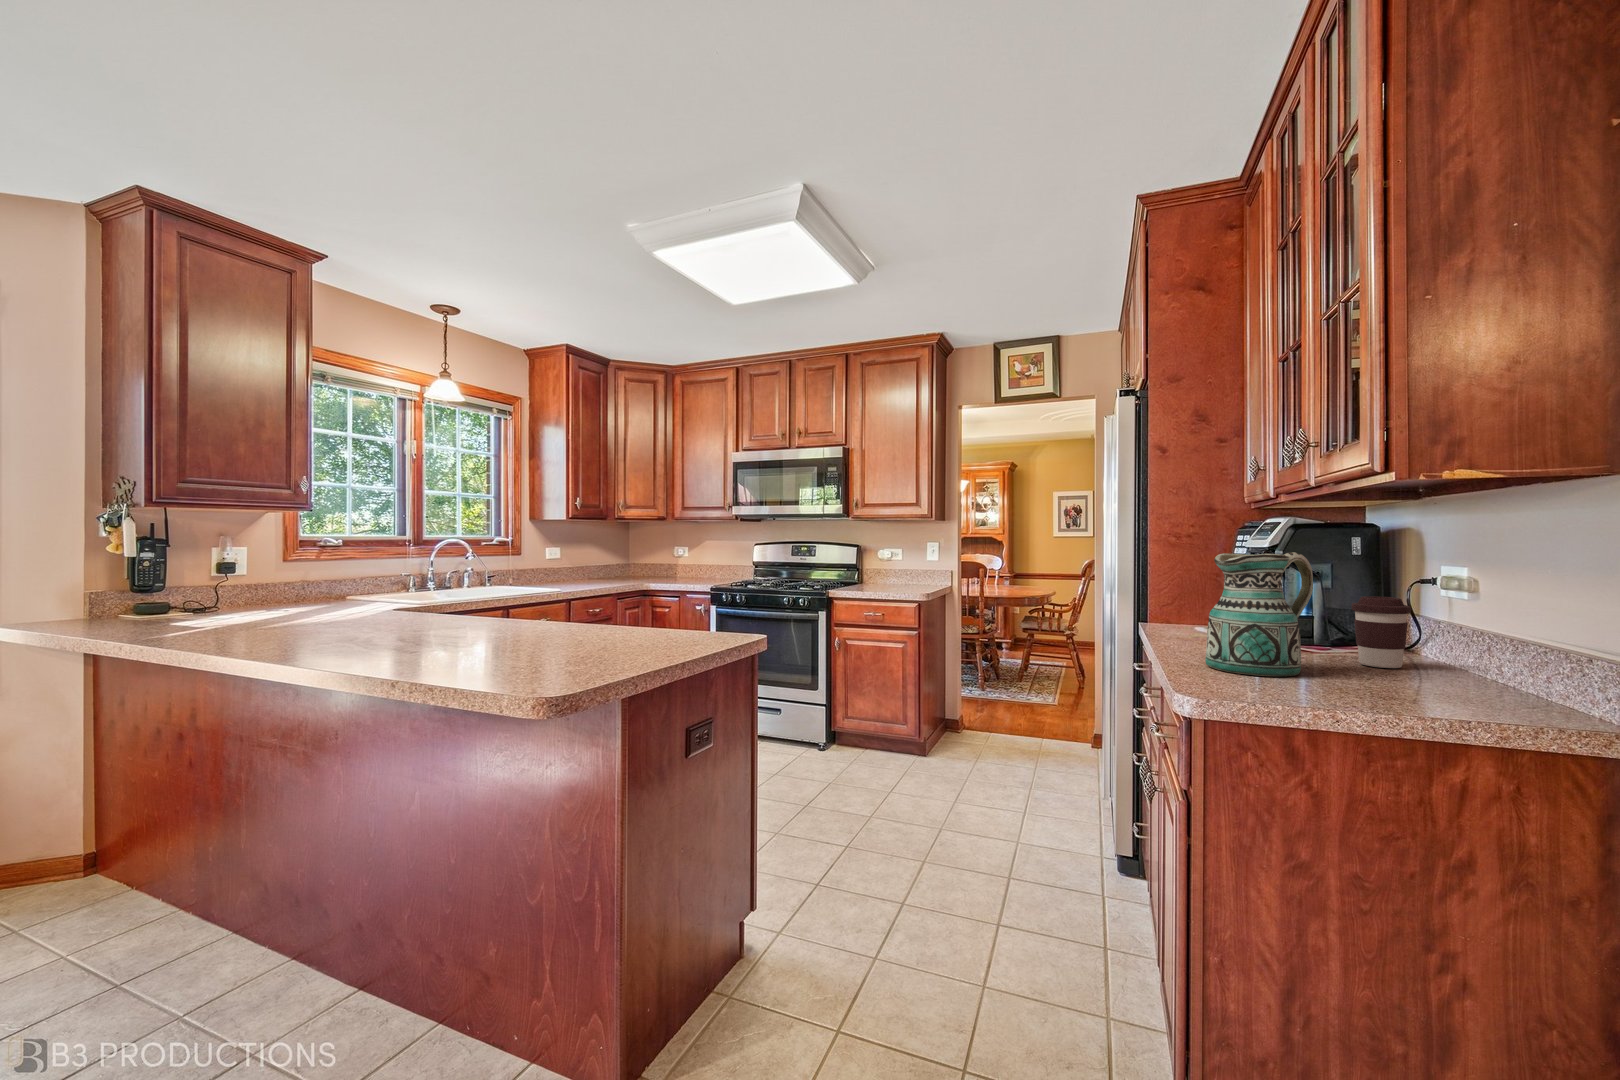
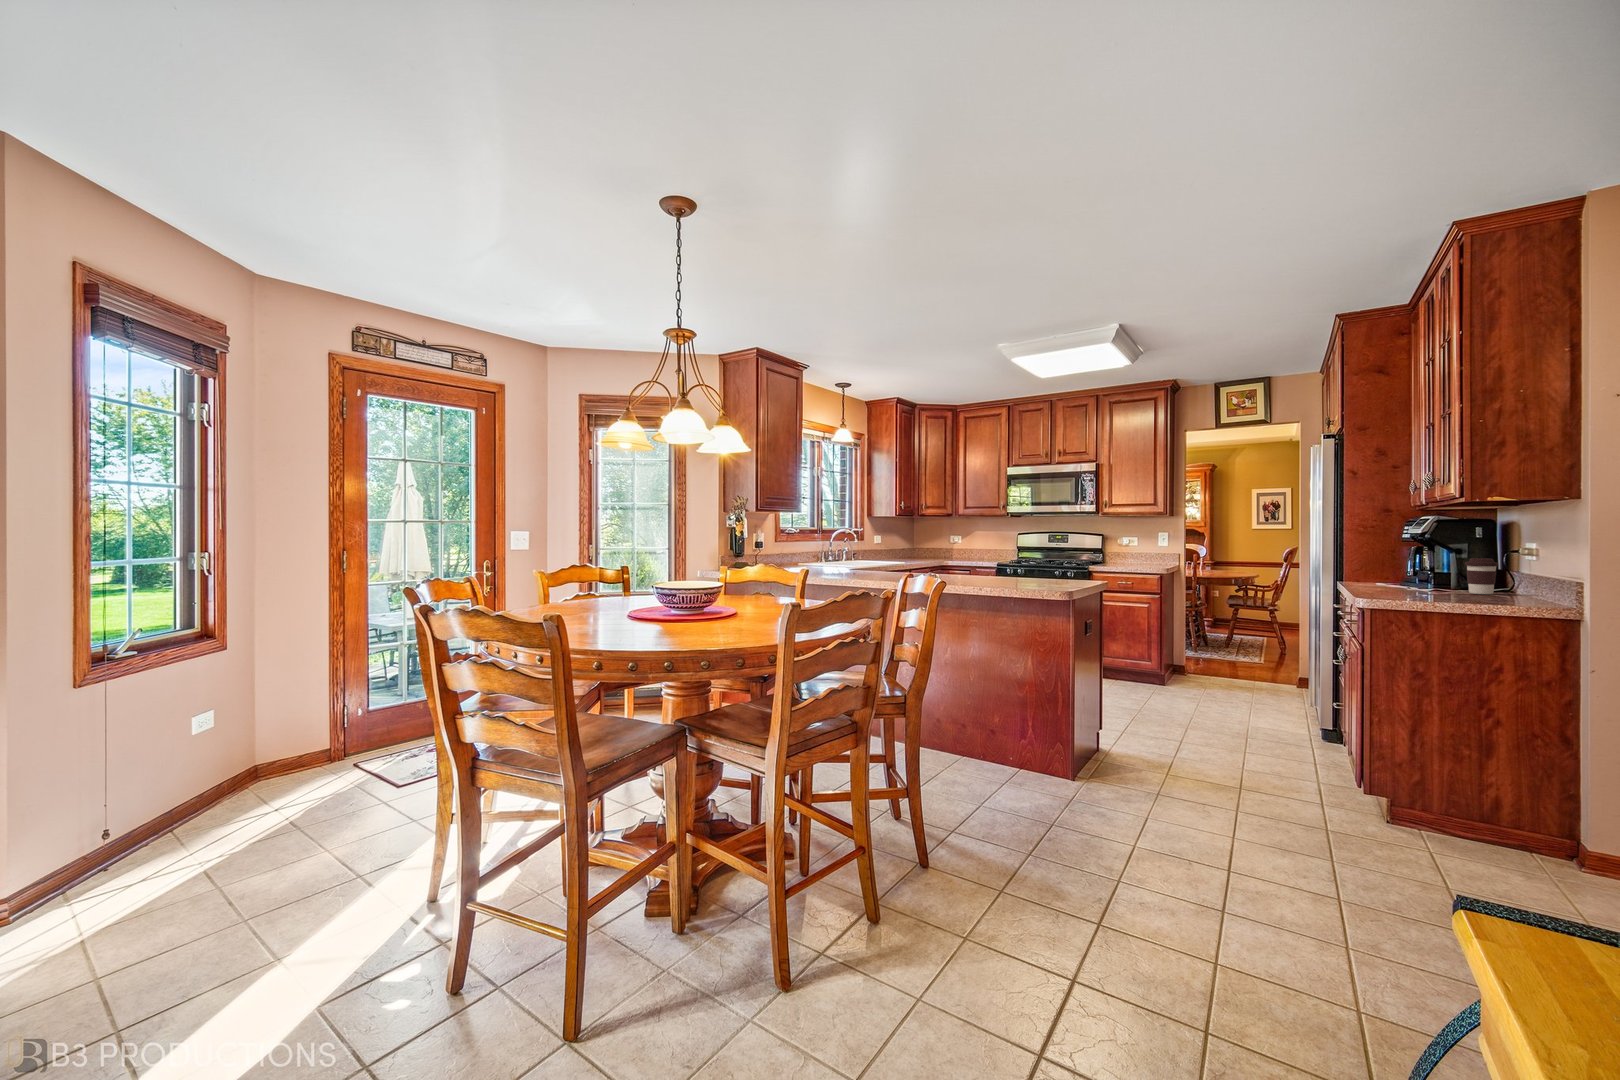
ceramic pitcher: present [1205,552,1313,676] -> none [1376,535,1440,595]

